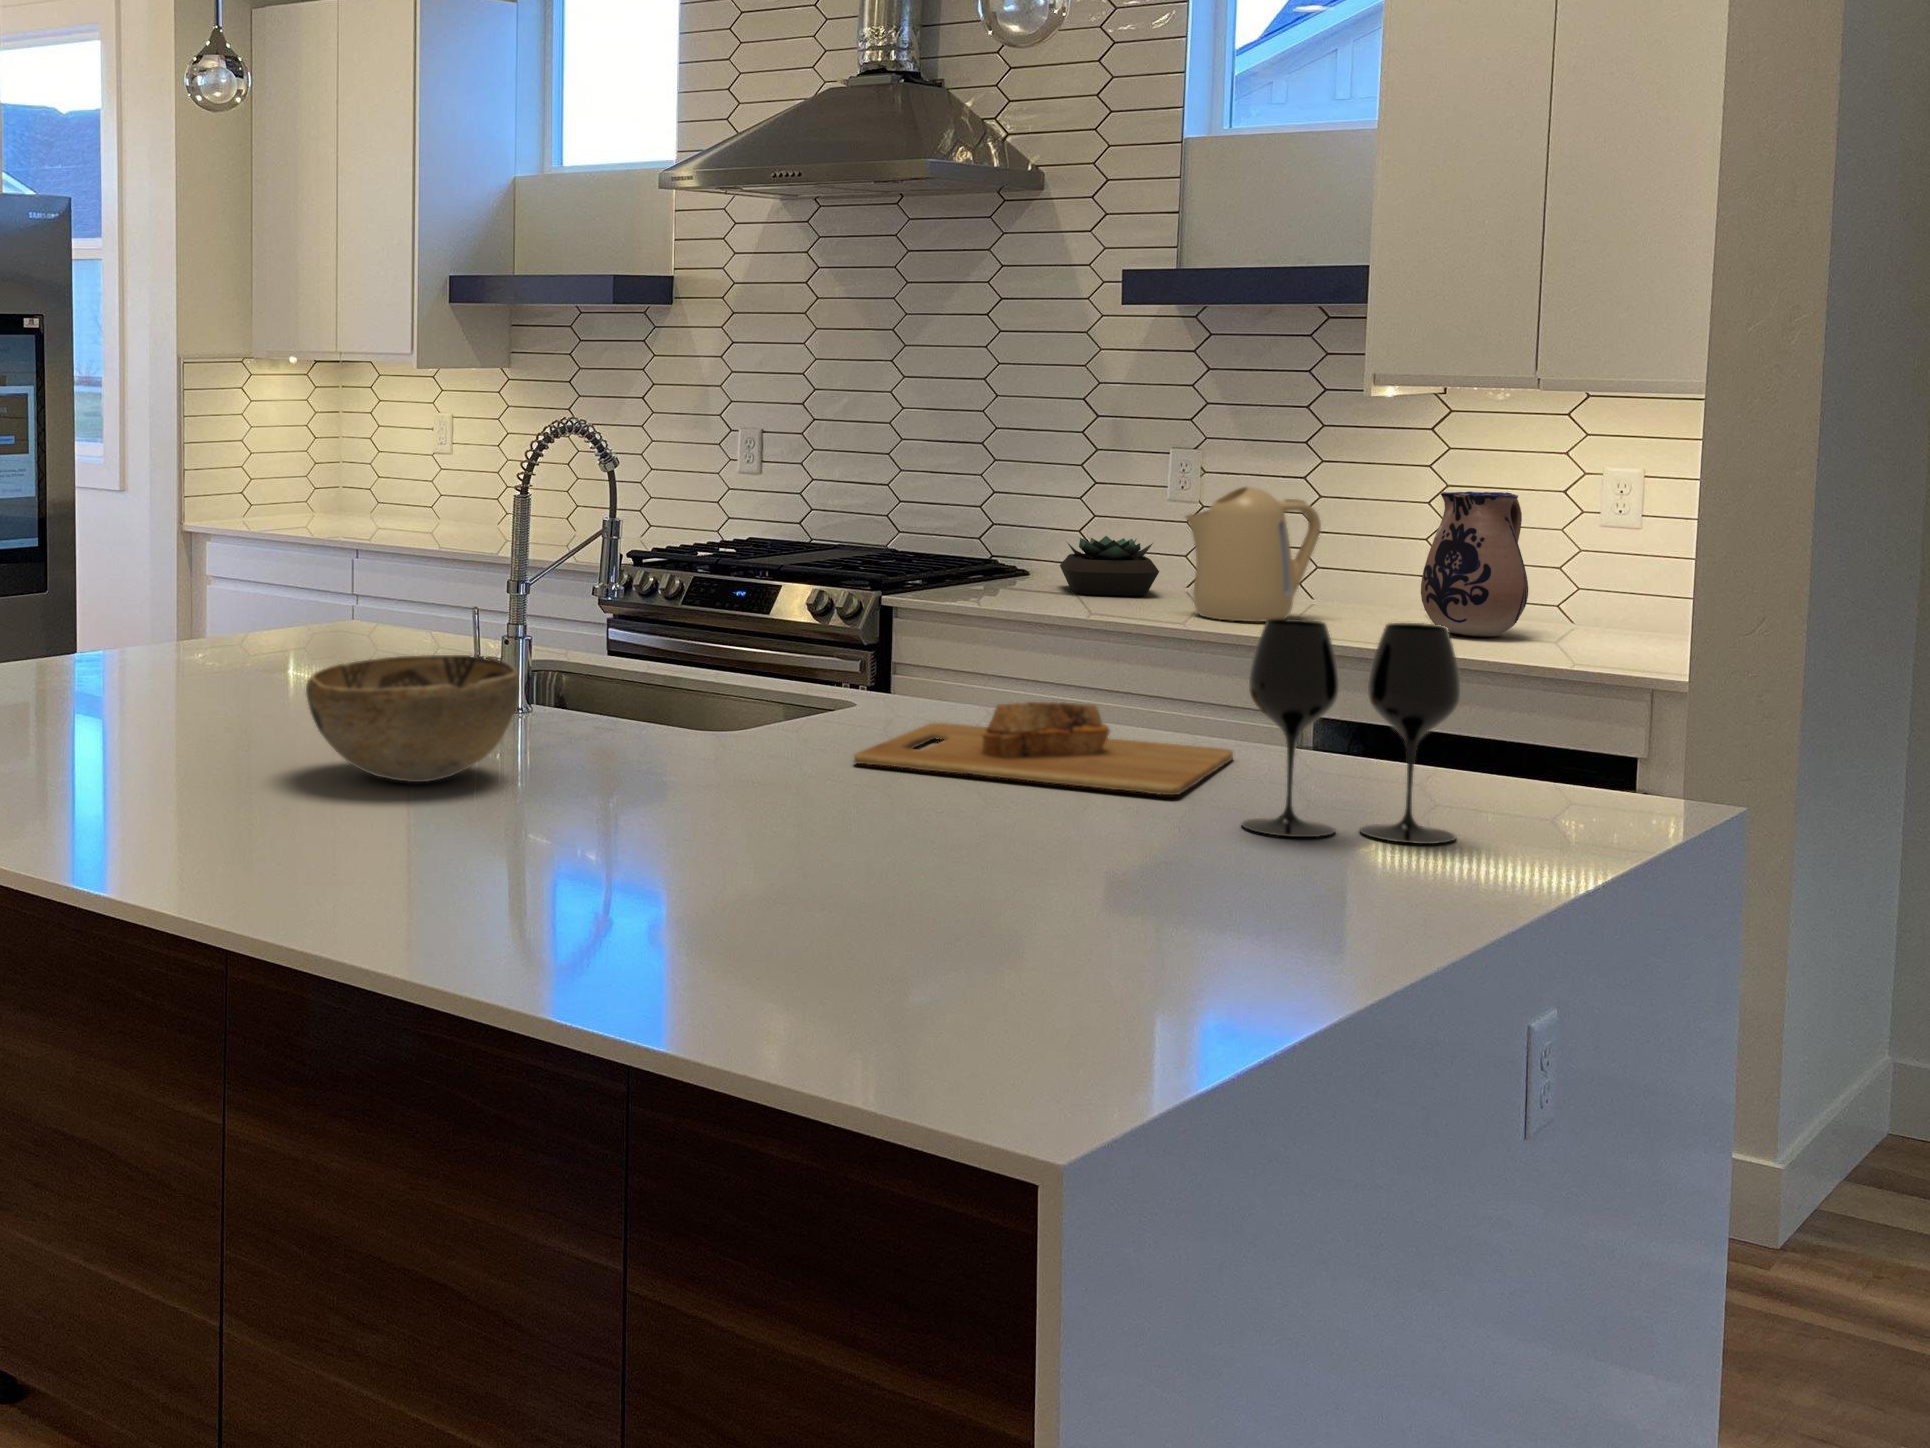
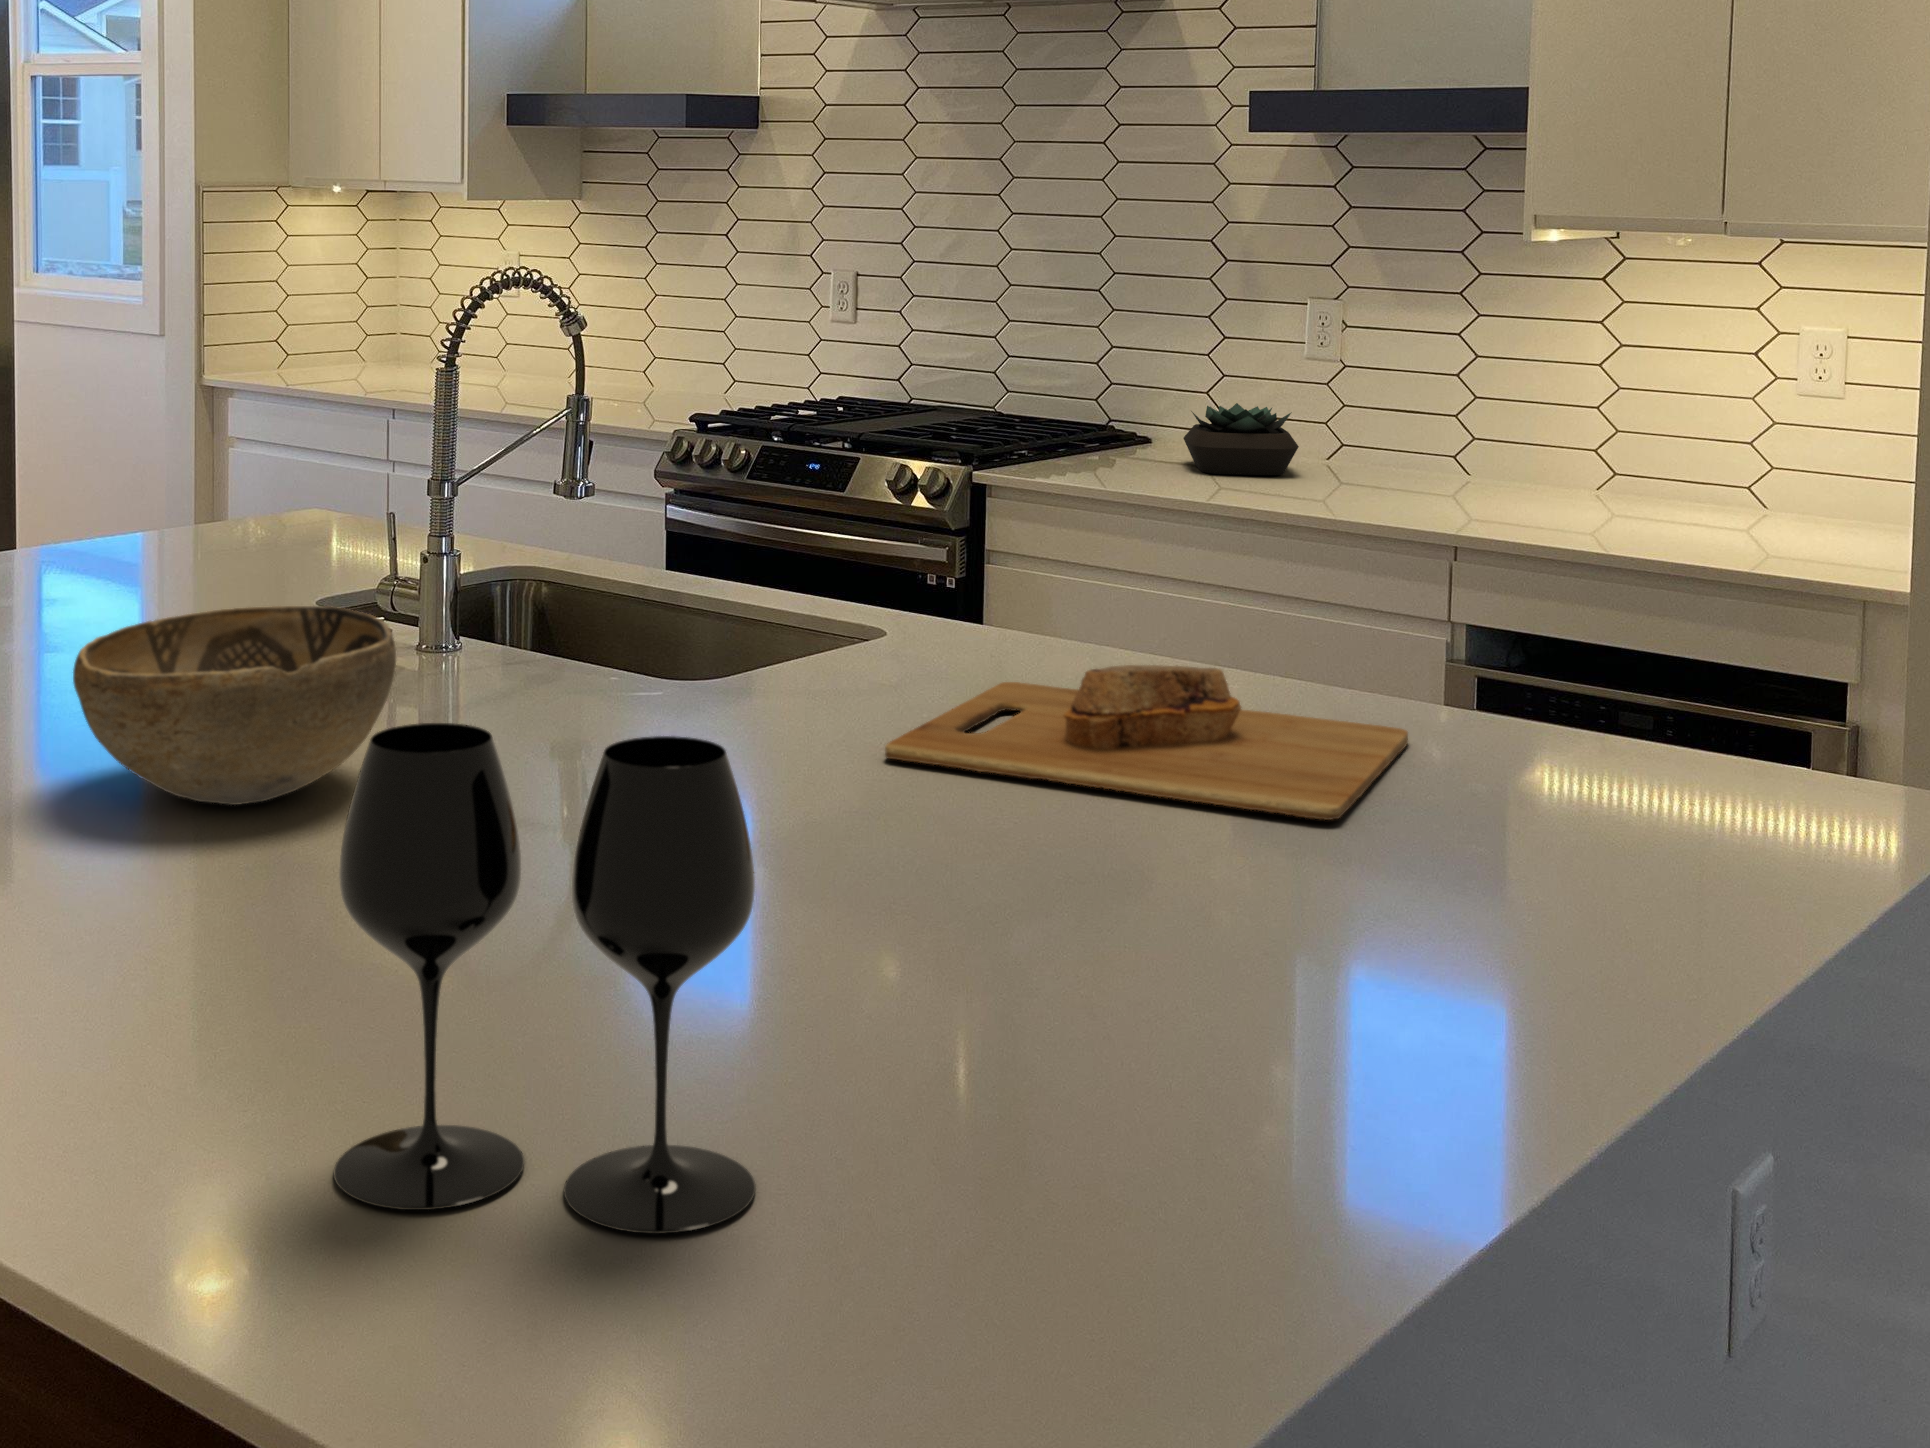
kettle: present [1186,487,1321,622] -> none [1329,349,1489,511]
ceramic pitcher: present [1421,491,1528,637] -> none [1608,357,1735,532]
wine glass: present [1242,619,1460,844] -> present [334,723,756,1234]

